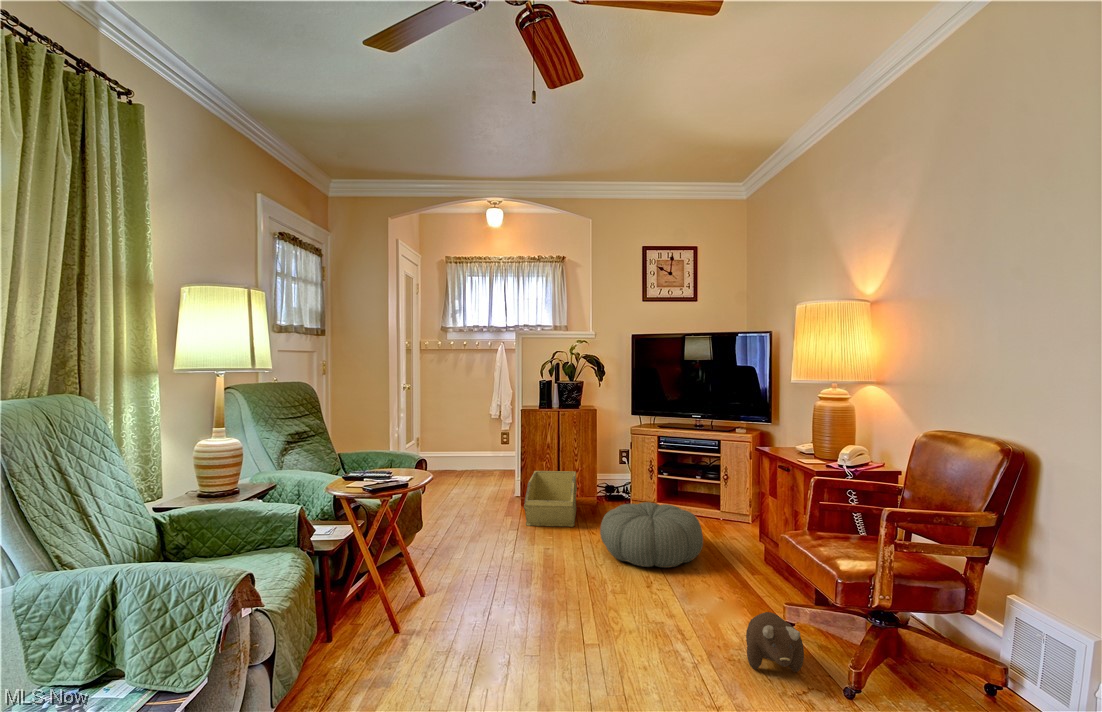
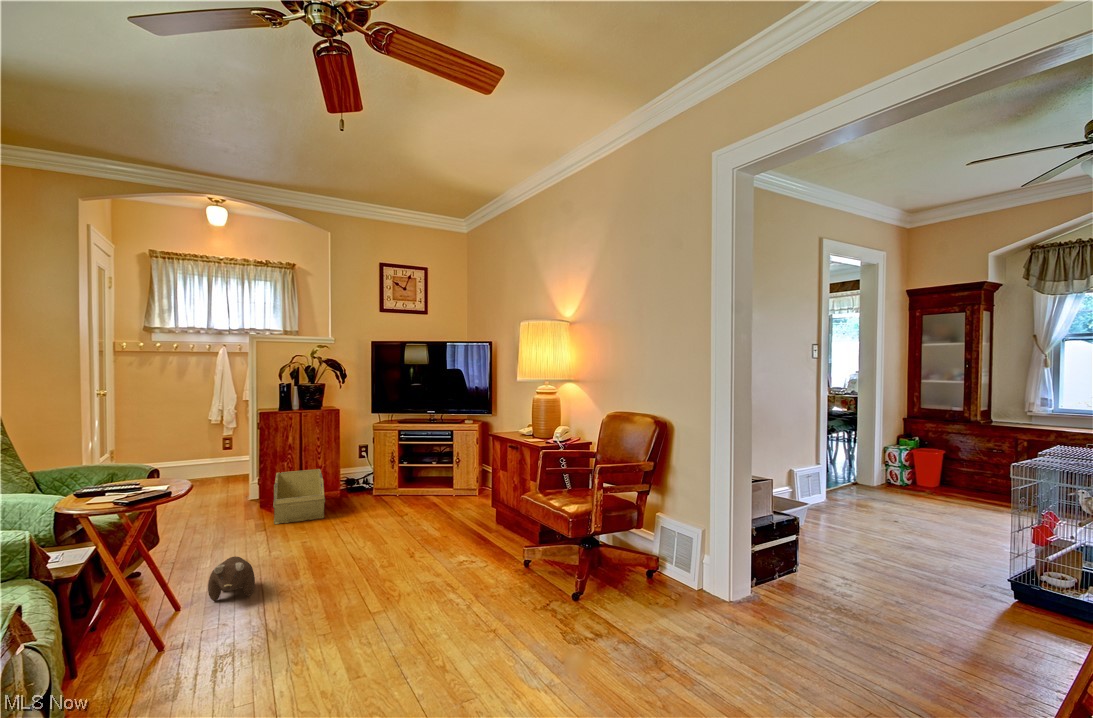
pouf: present [600,502,703,568] -> none [356,485,445,537]
plush toy: present [746,612,804,672] -> present [208,556,255,601]

